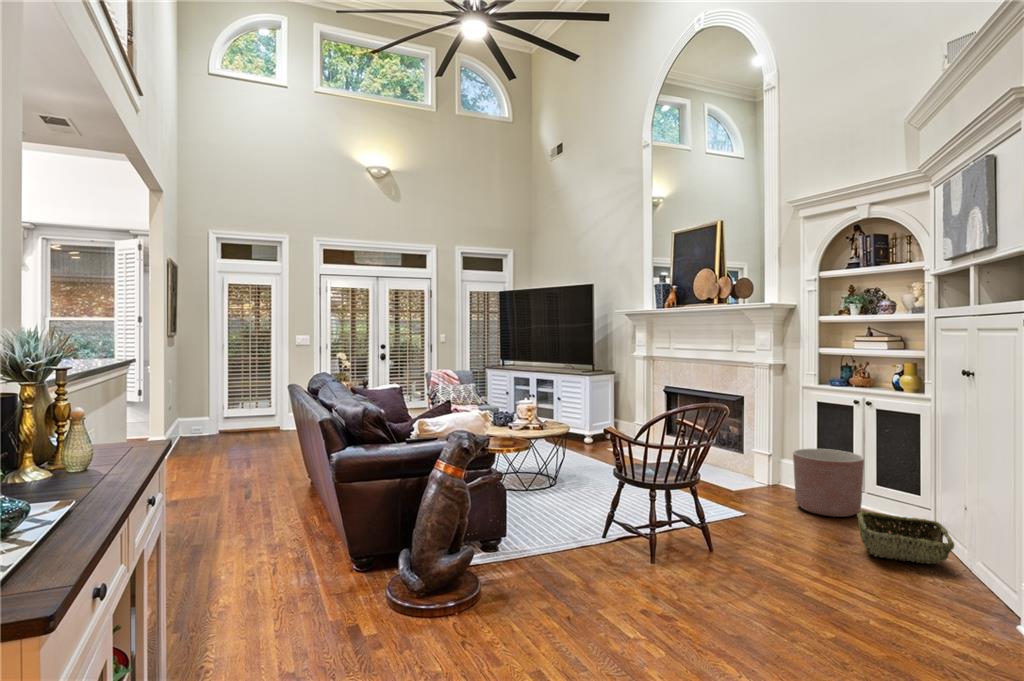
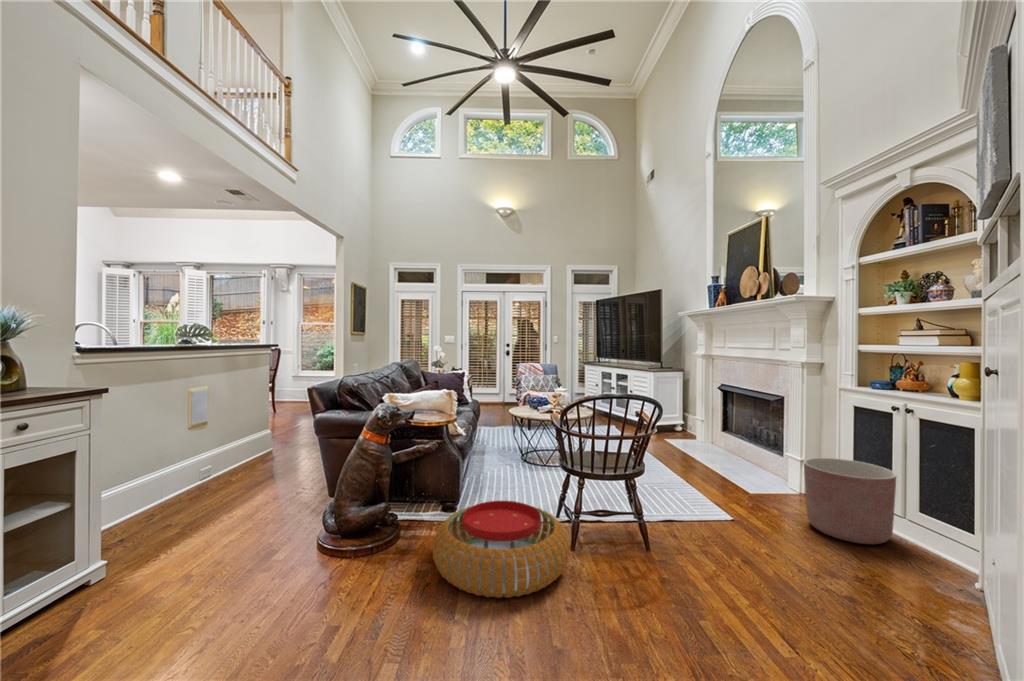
woven basket: present [857,511,954,564] -> none [832,540,967,631]
pouf: none [540,524,684,618] -> present [433,501,570,598]

